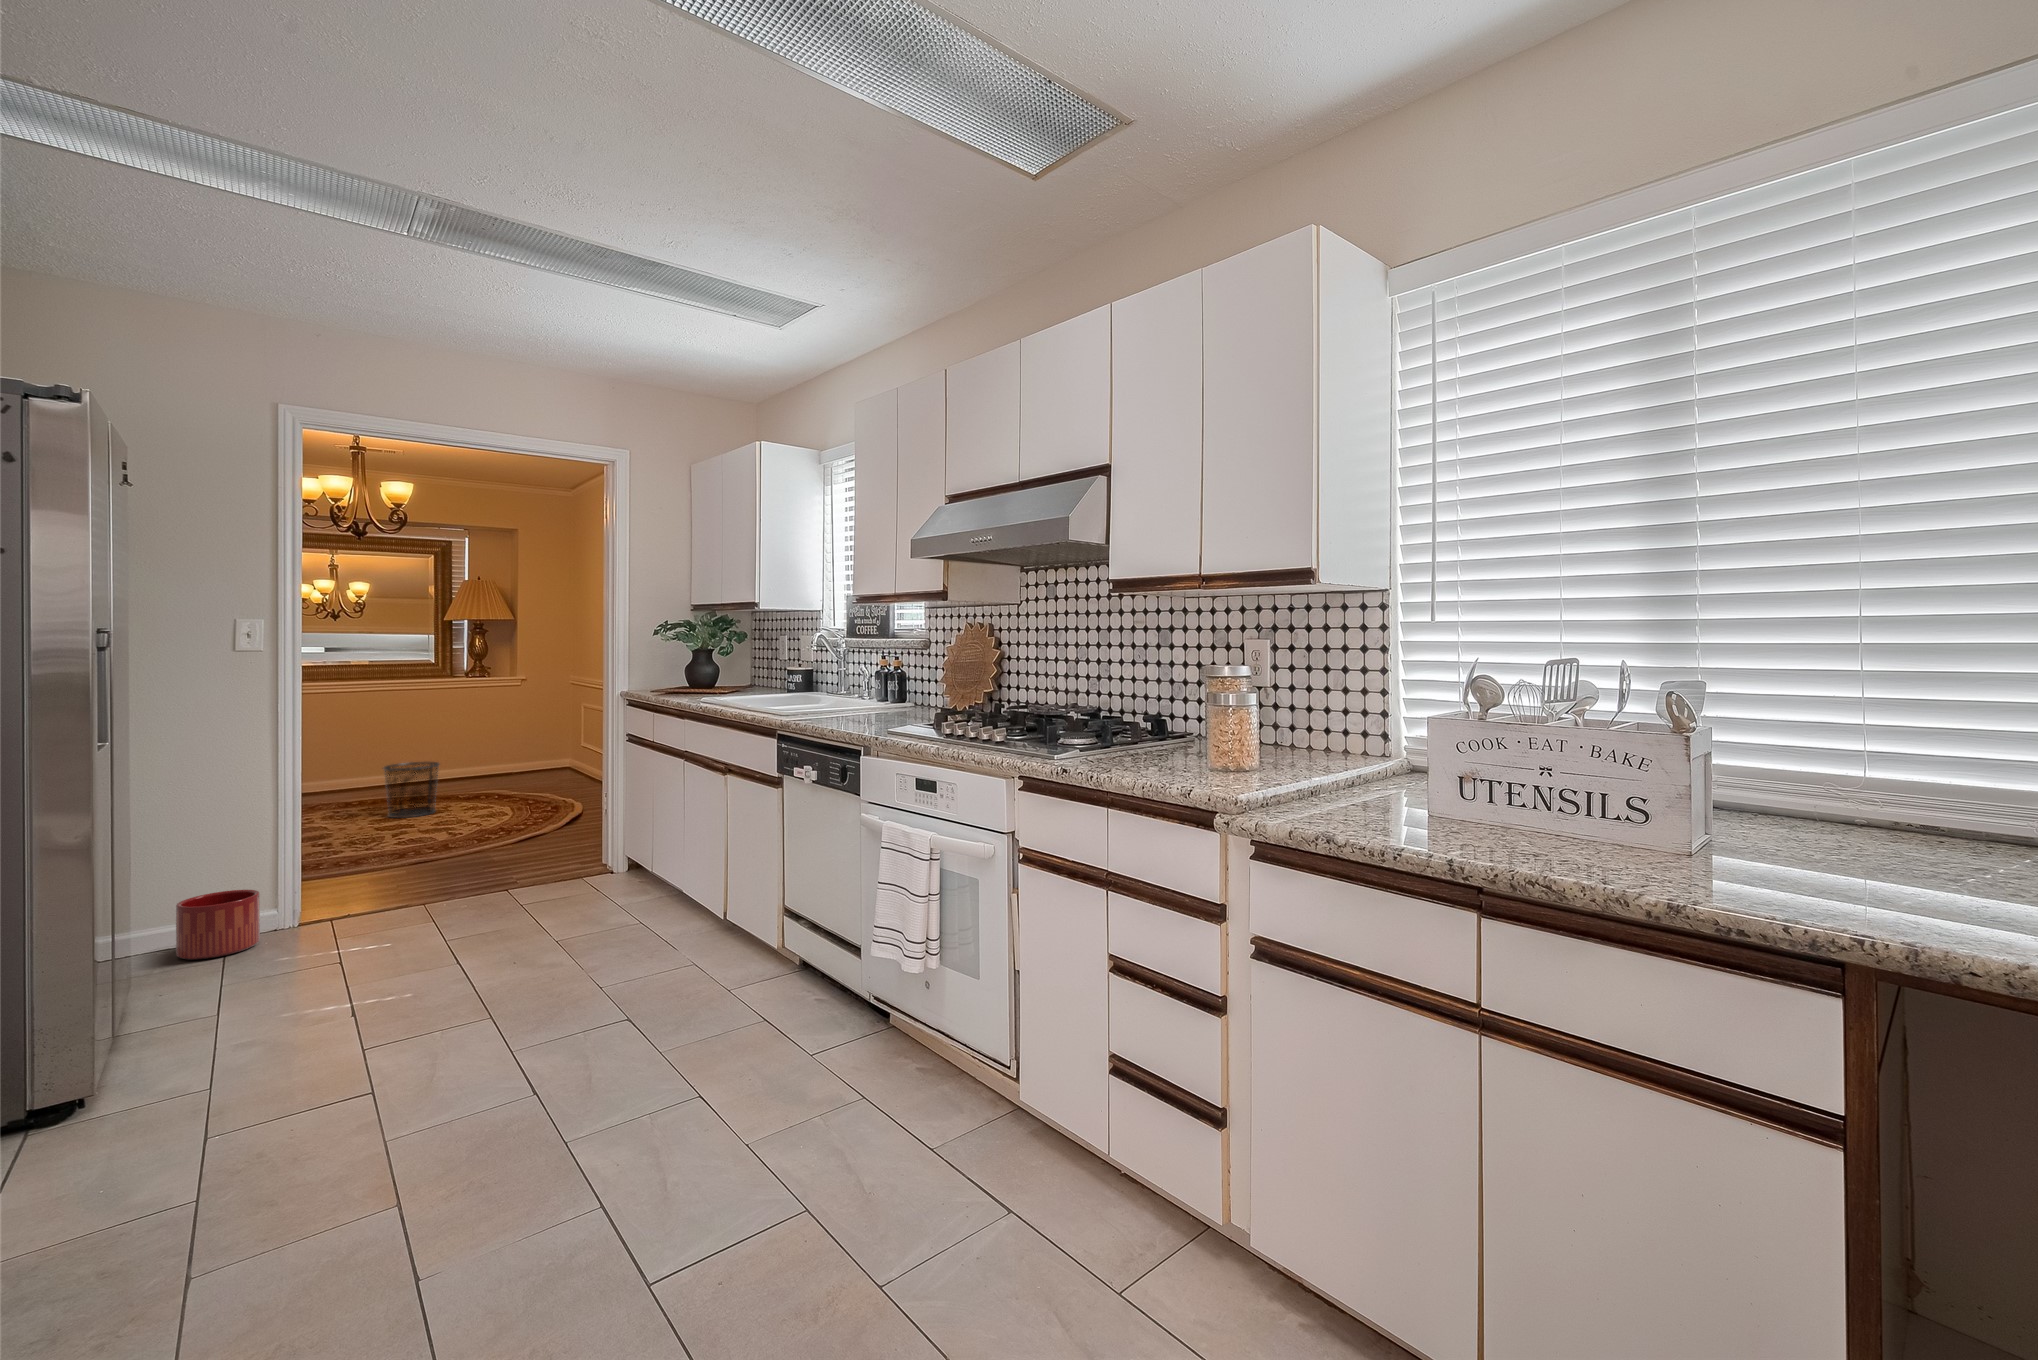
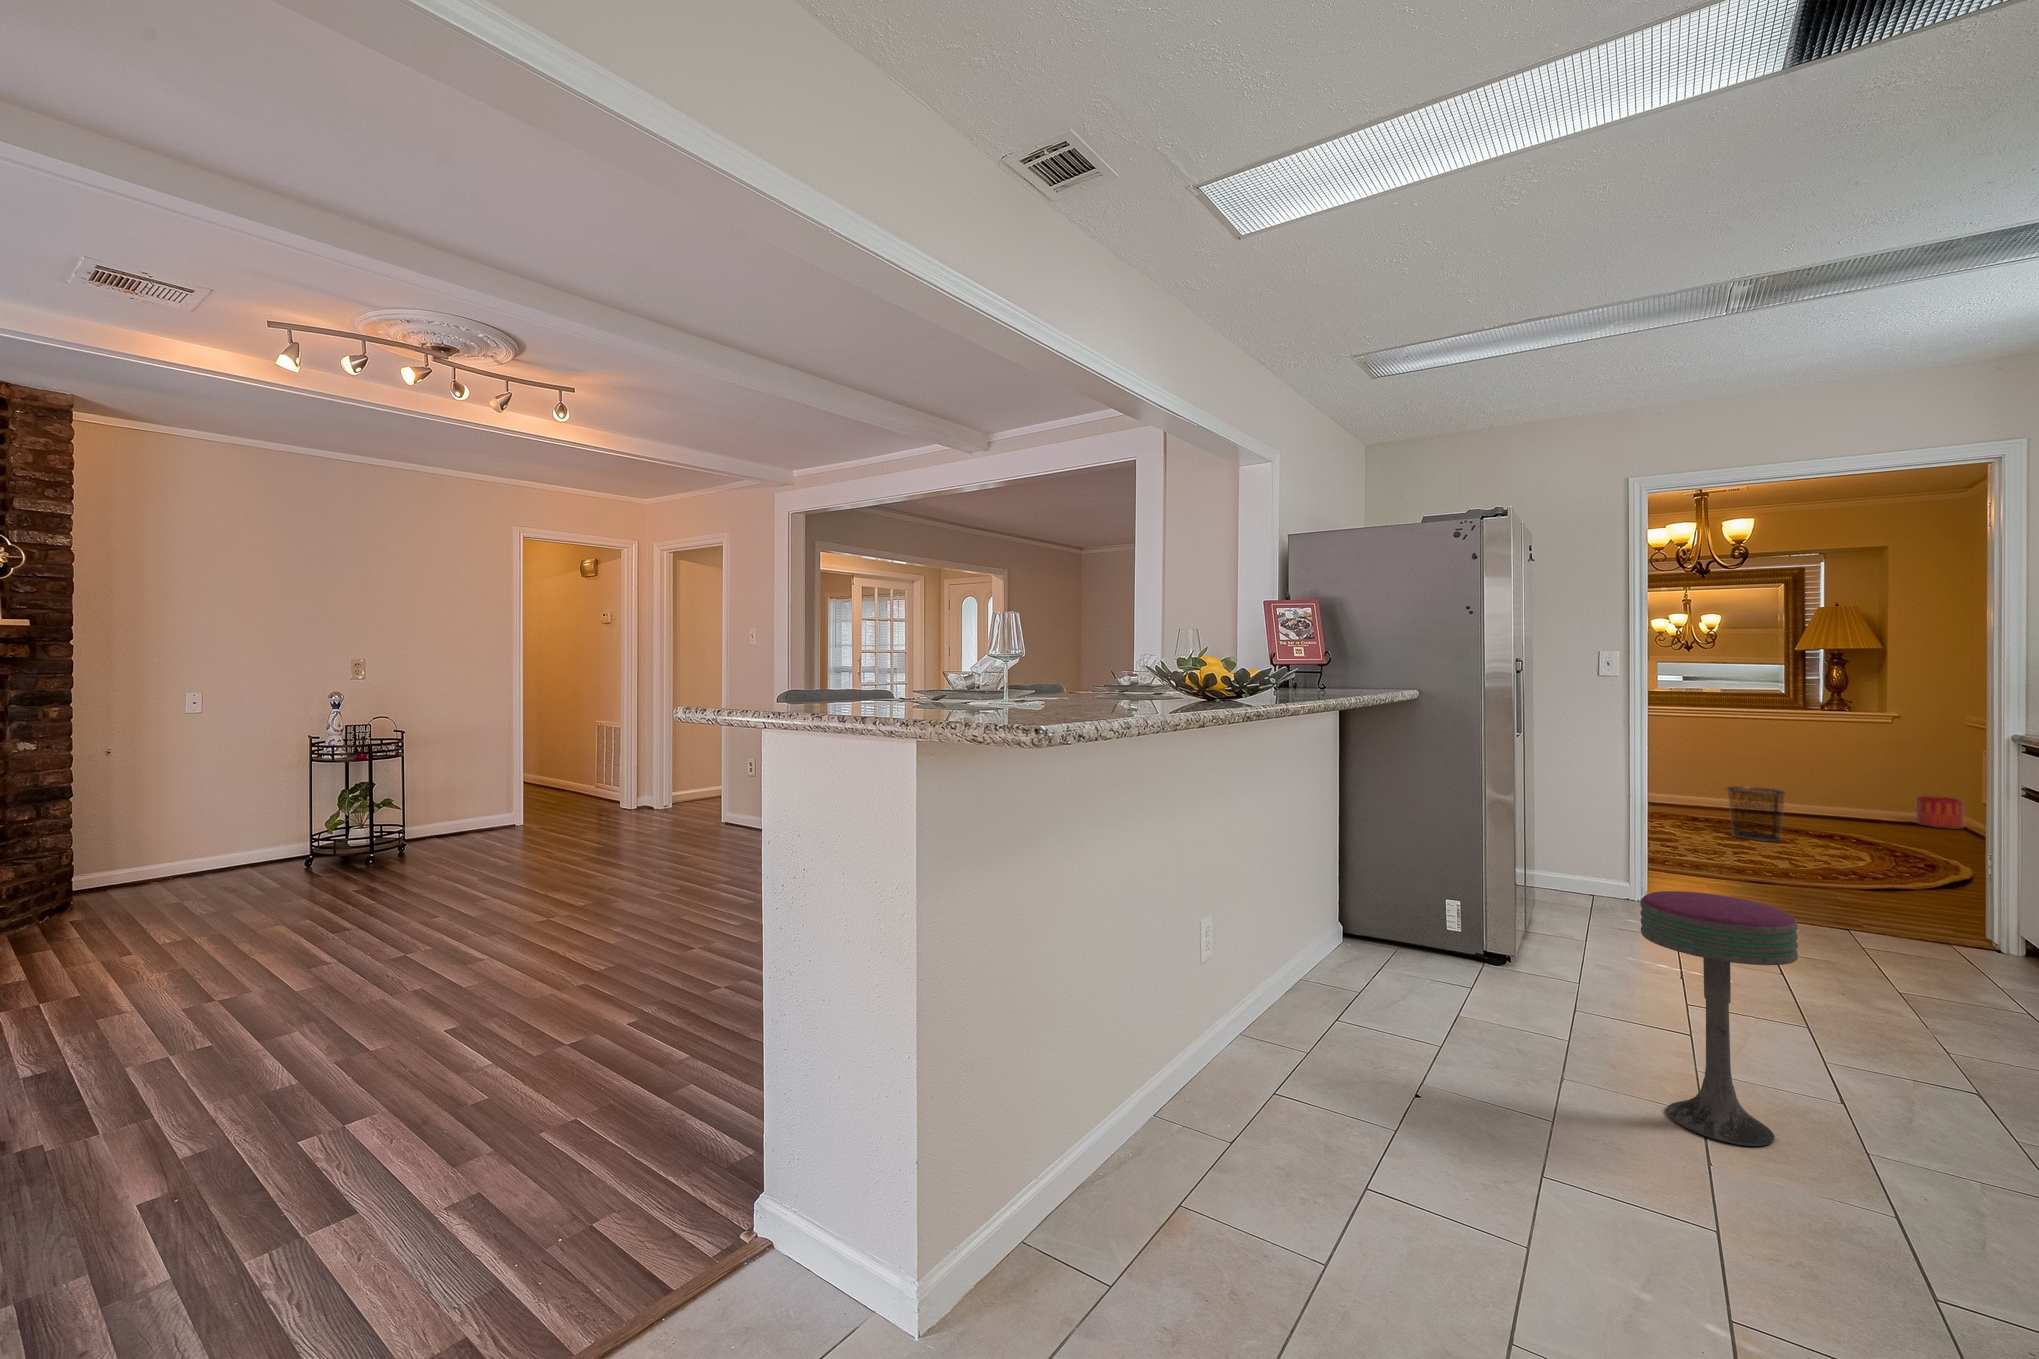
planter: present [176,890,260,960] -> present [1916,796,1964,829]
bar stool: none [320,922,512,1257] -> present [1640,891,1798,1146]

